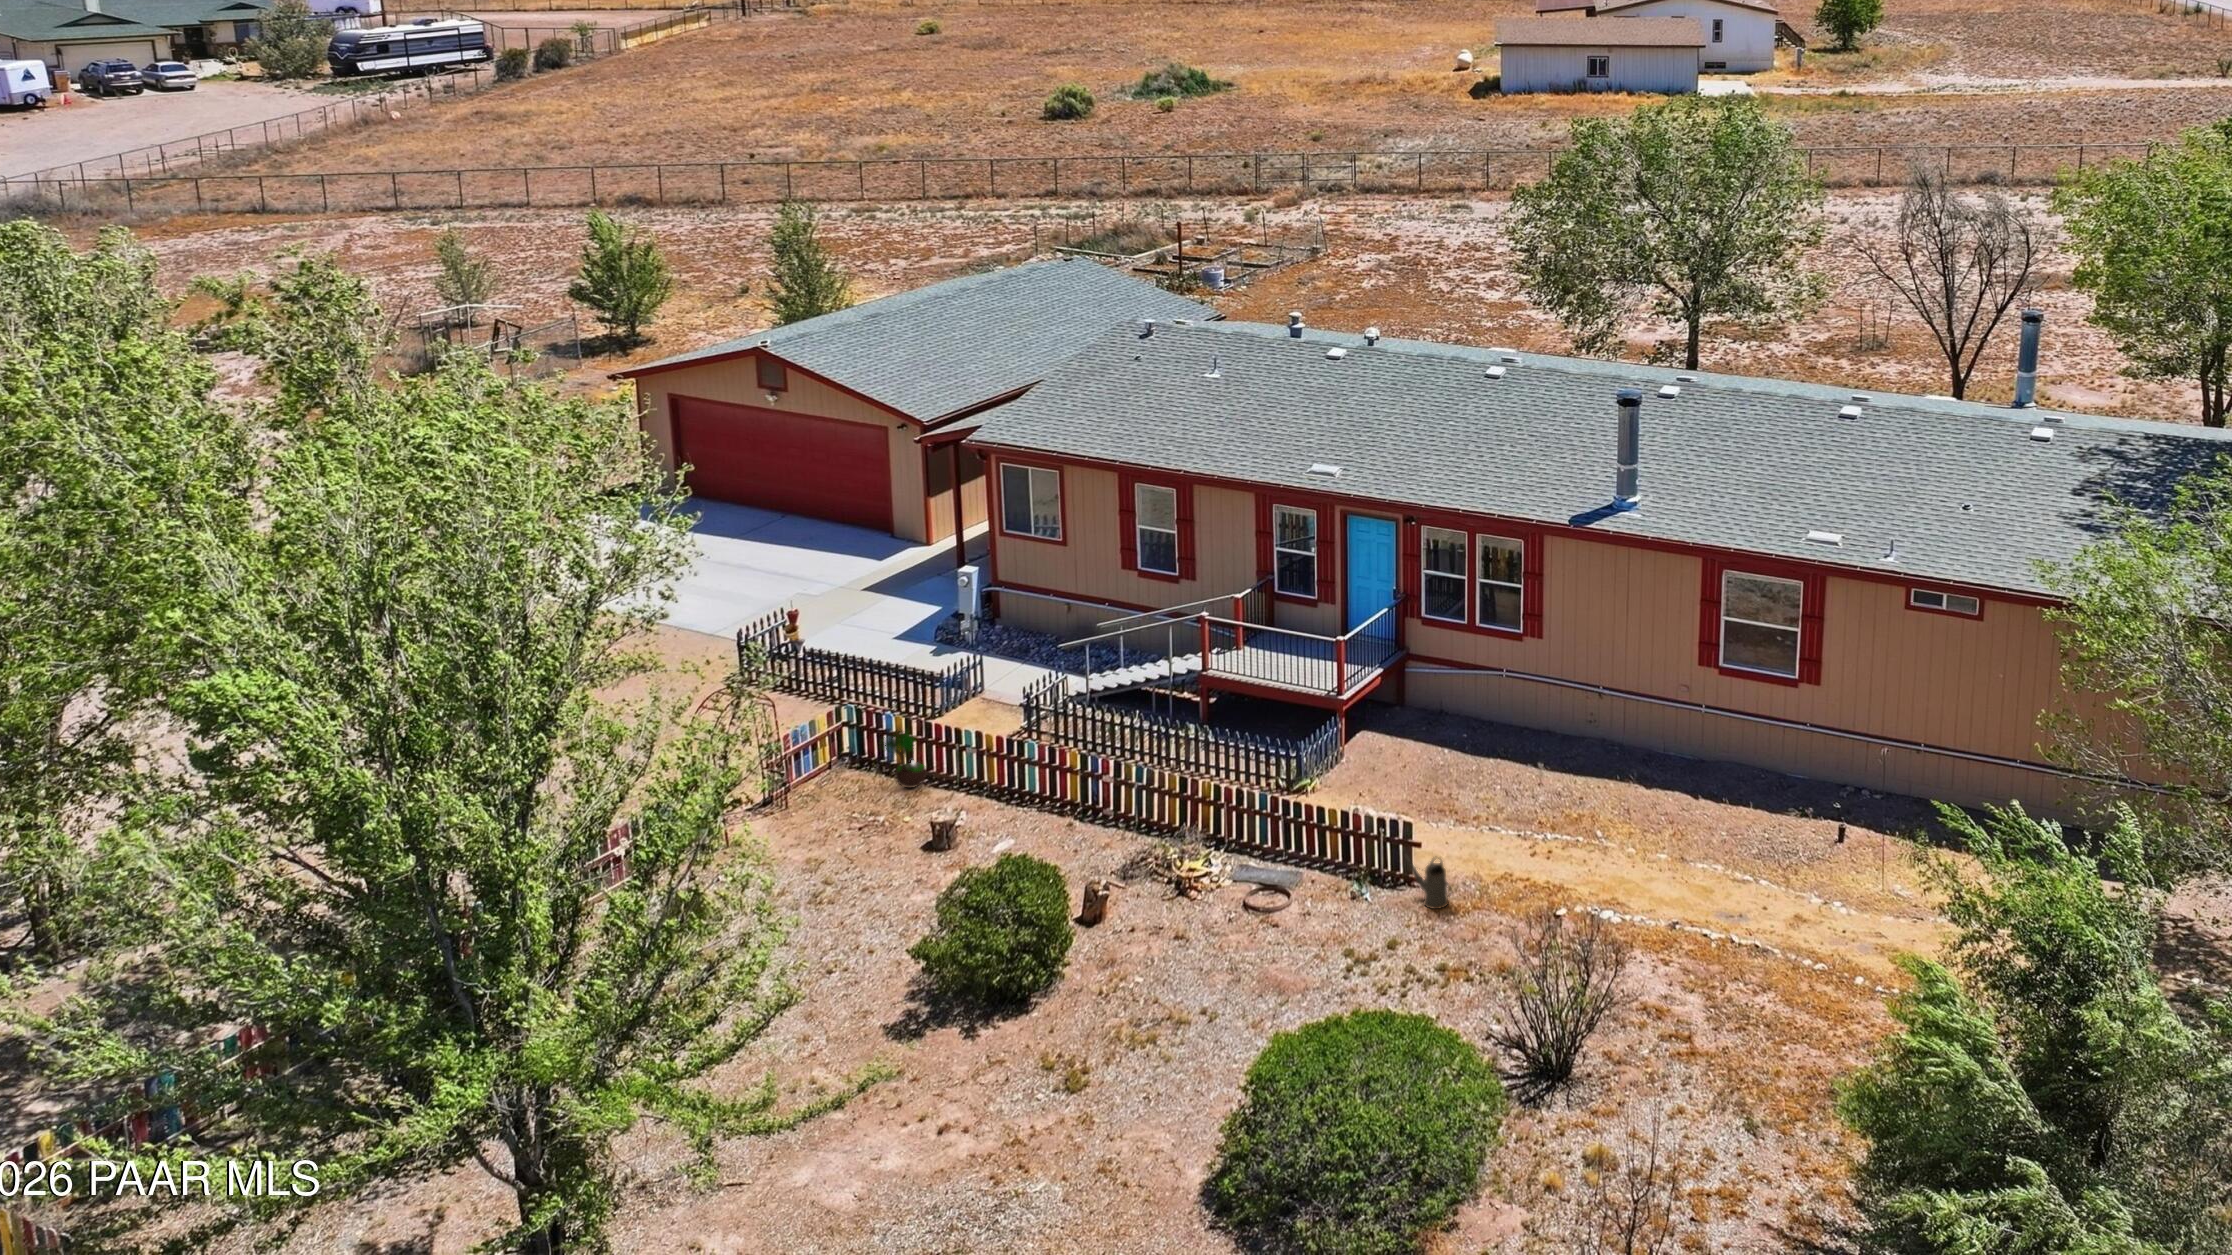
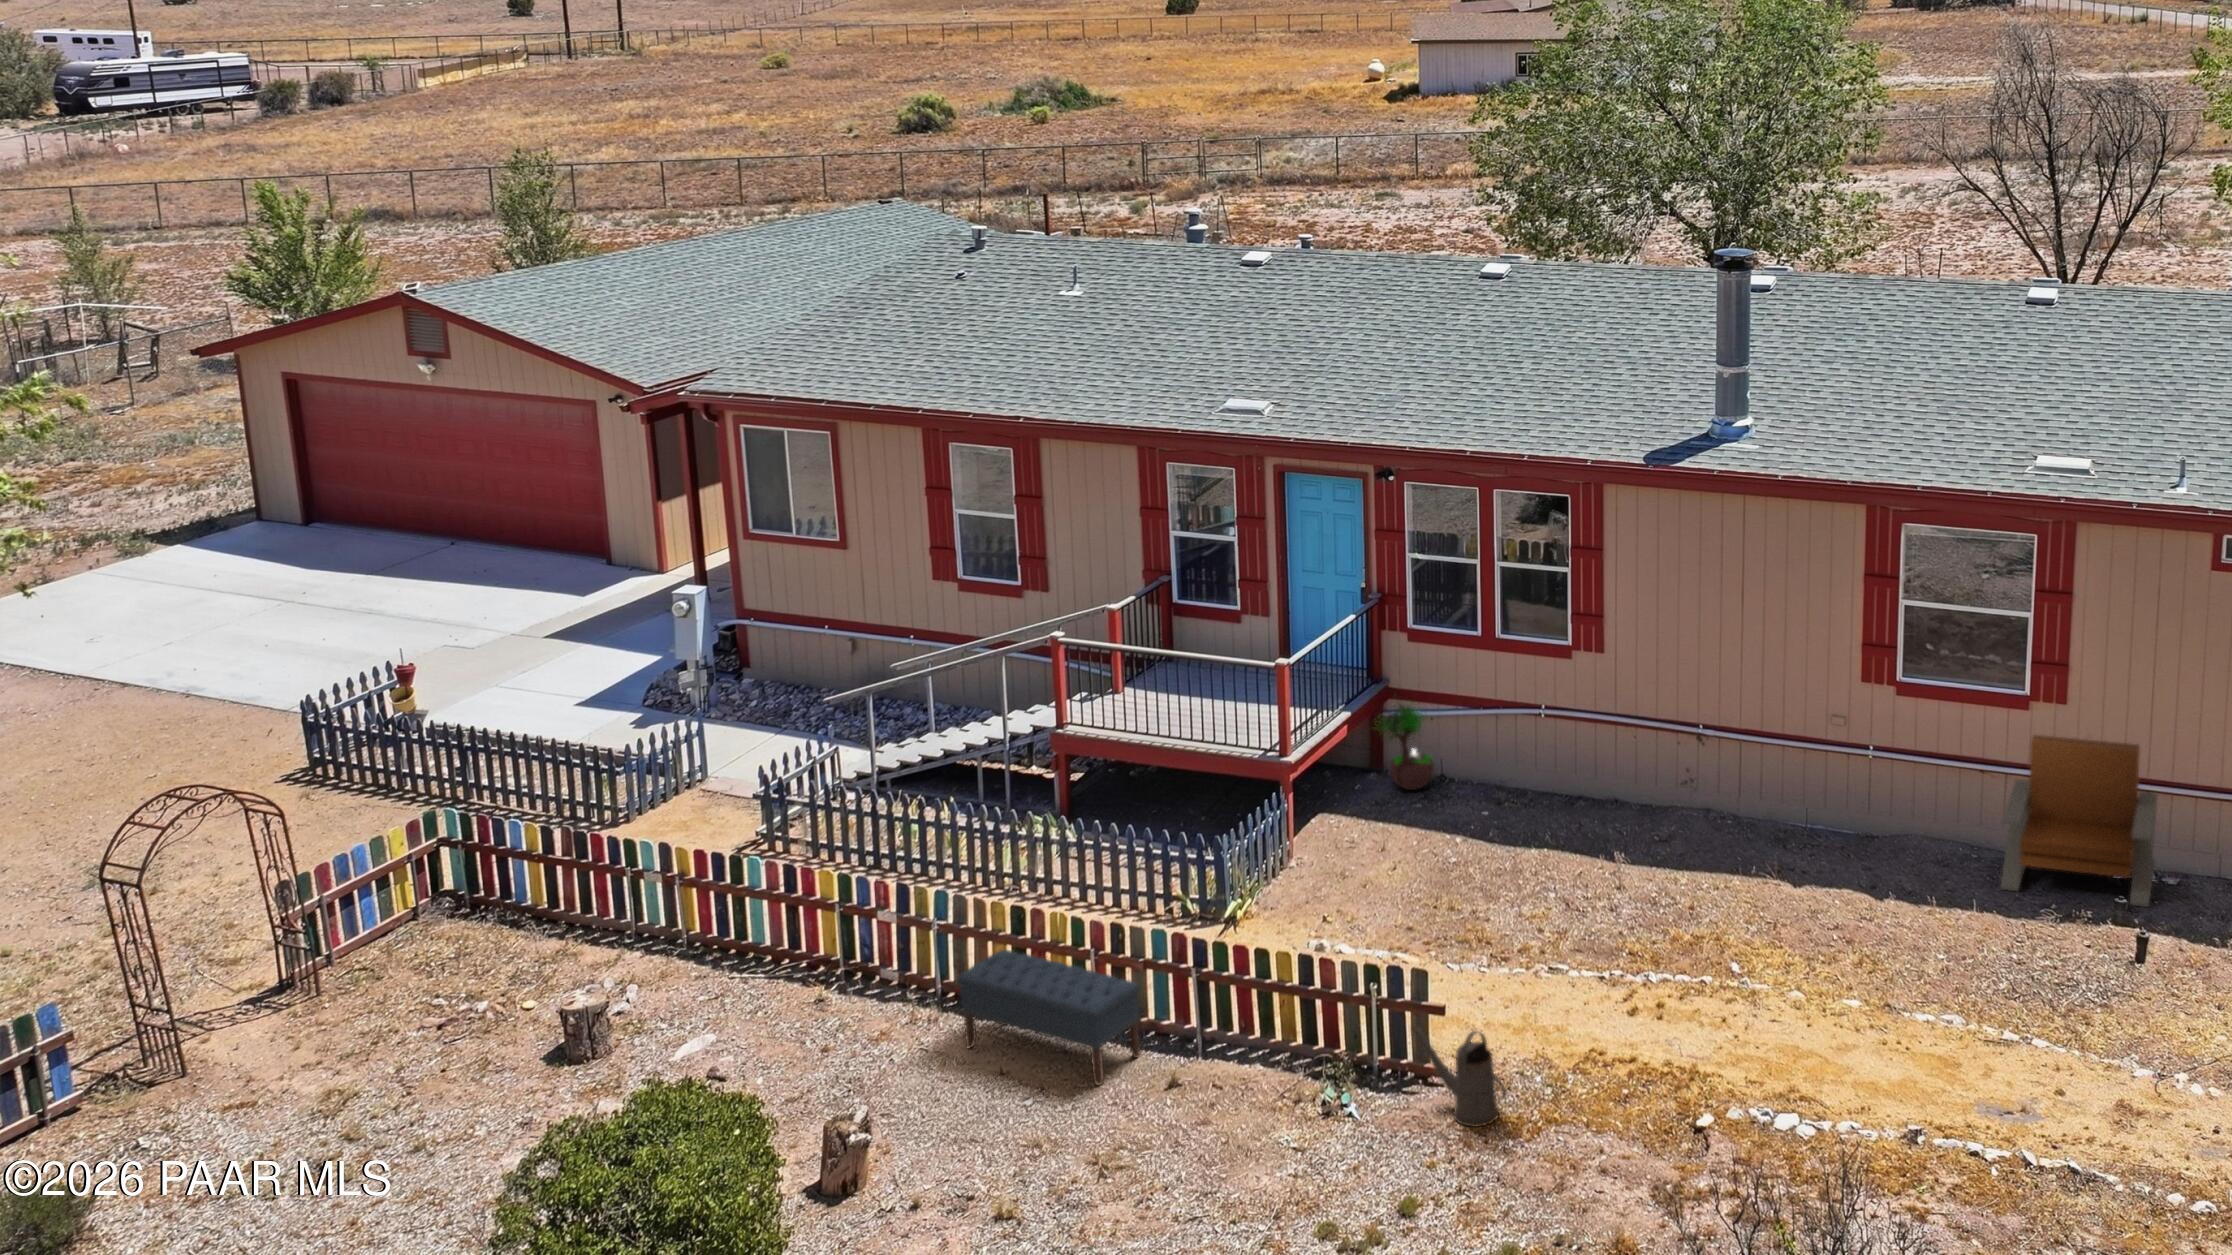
lounge chair: none [1768,704,1872,811] -> present [2001,735,2157,907]
potted tree: present [883,730,926,788] -> present [1375,700,1434,790]
bench: none [1150,801,1253,878] -> present [957,950,1141,1085]

